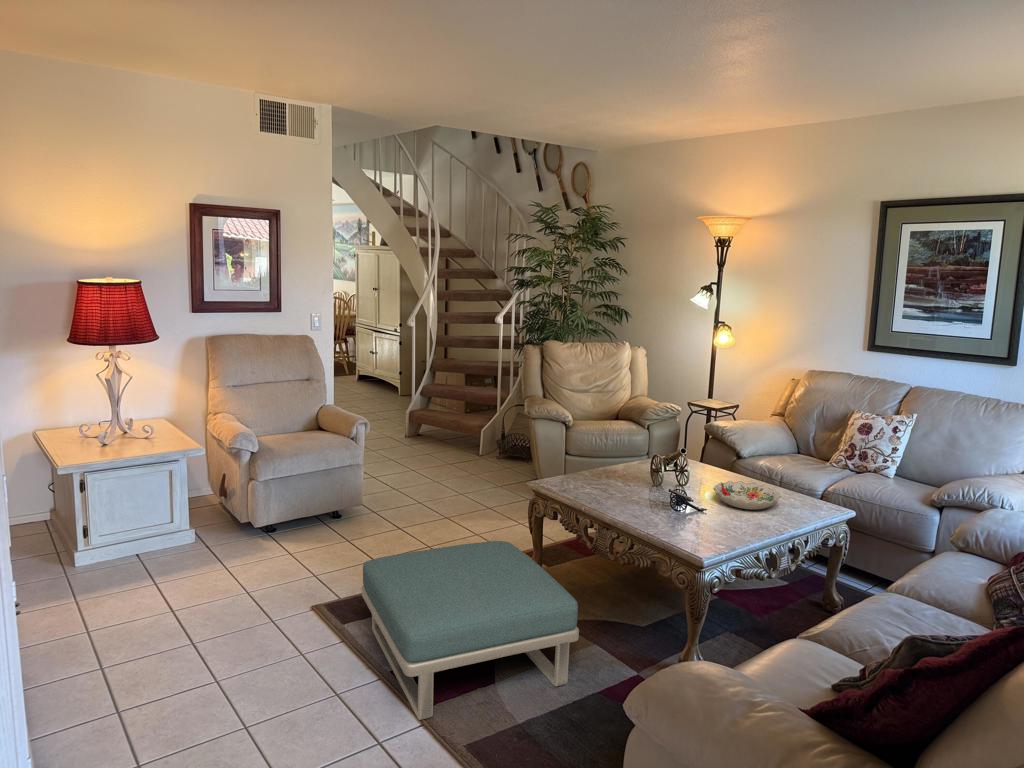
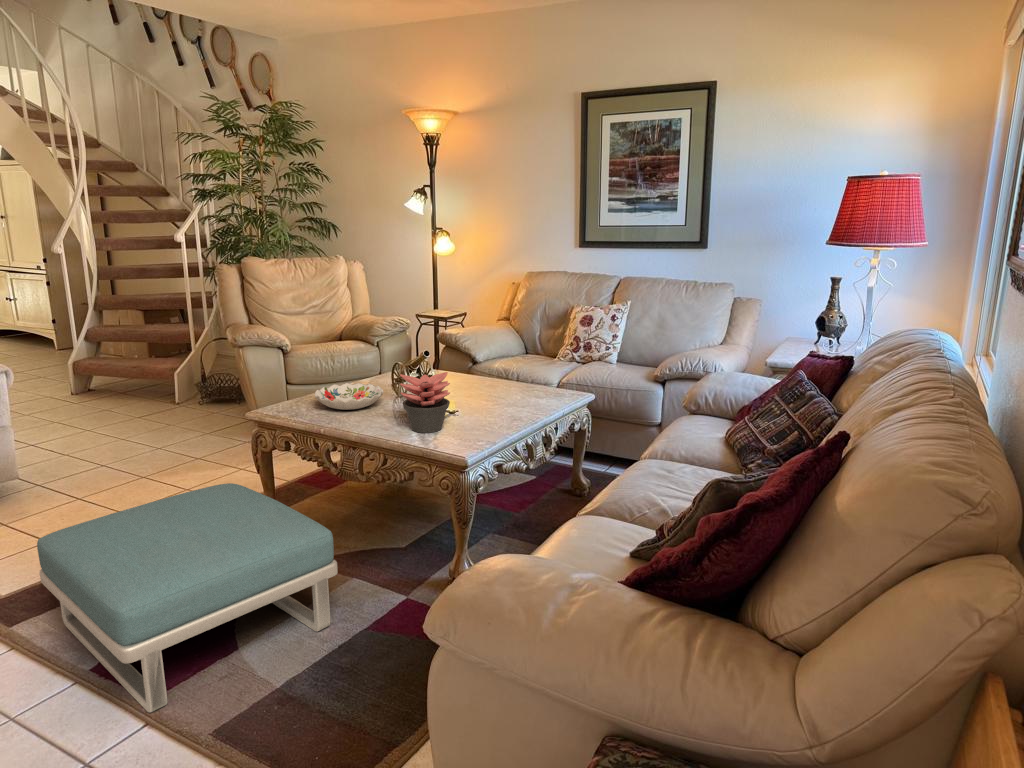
succulent plant: none [655,469,701,527] -> present [400,372,450,433]
decorative bowl: present [714,481,781,510] -> present [315,383,384,410]

